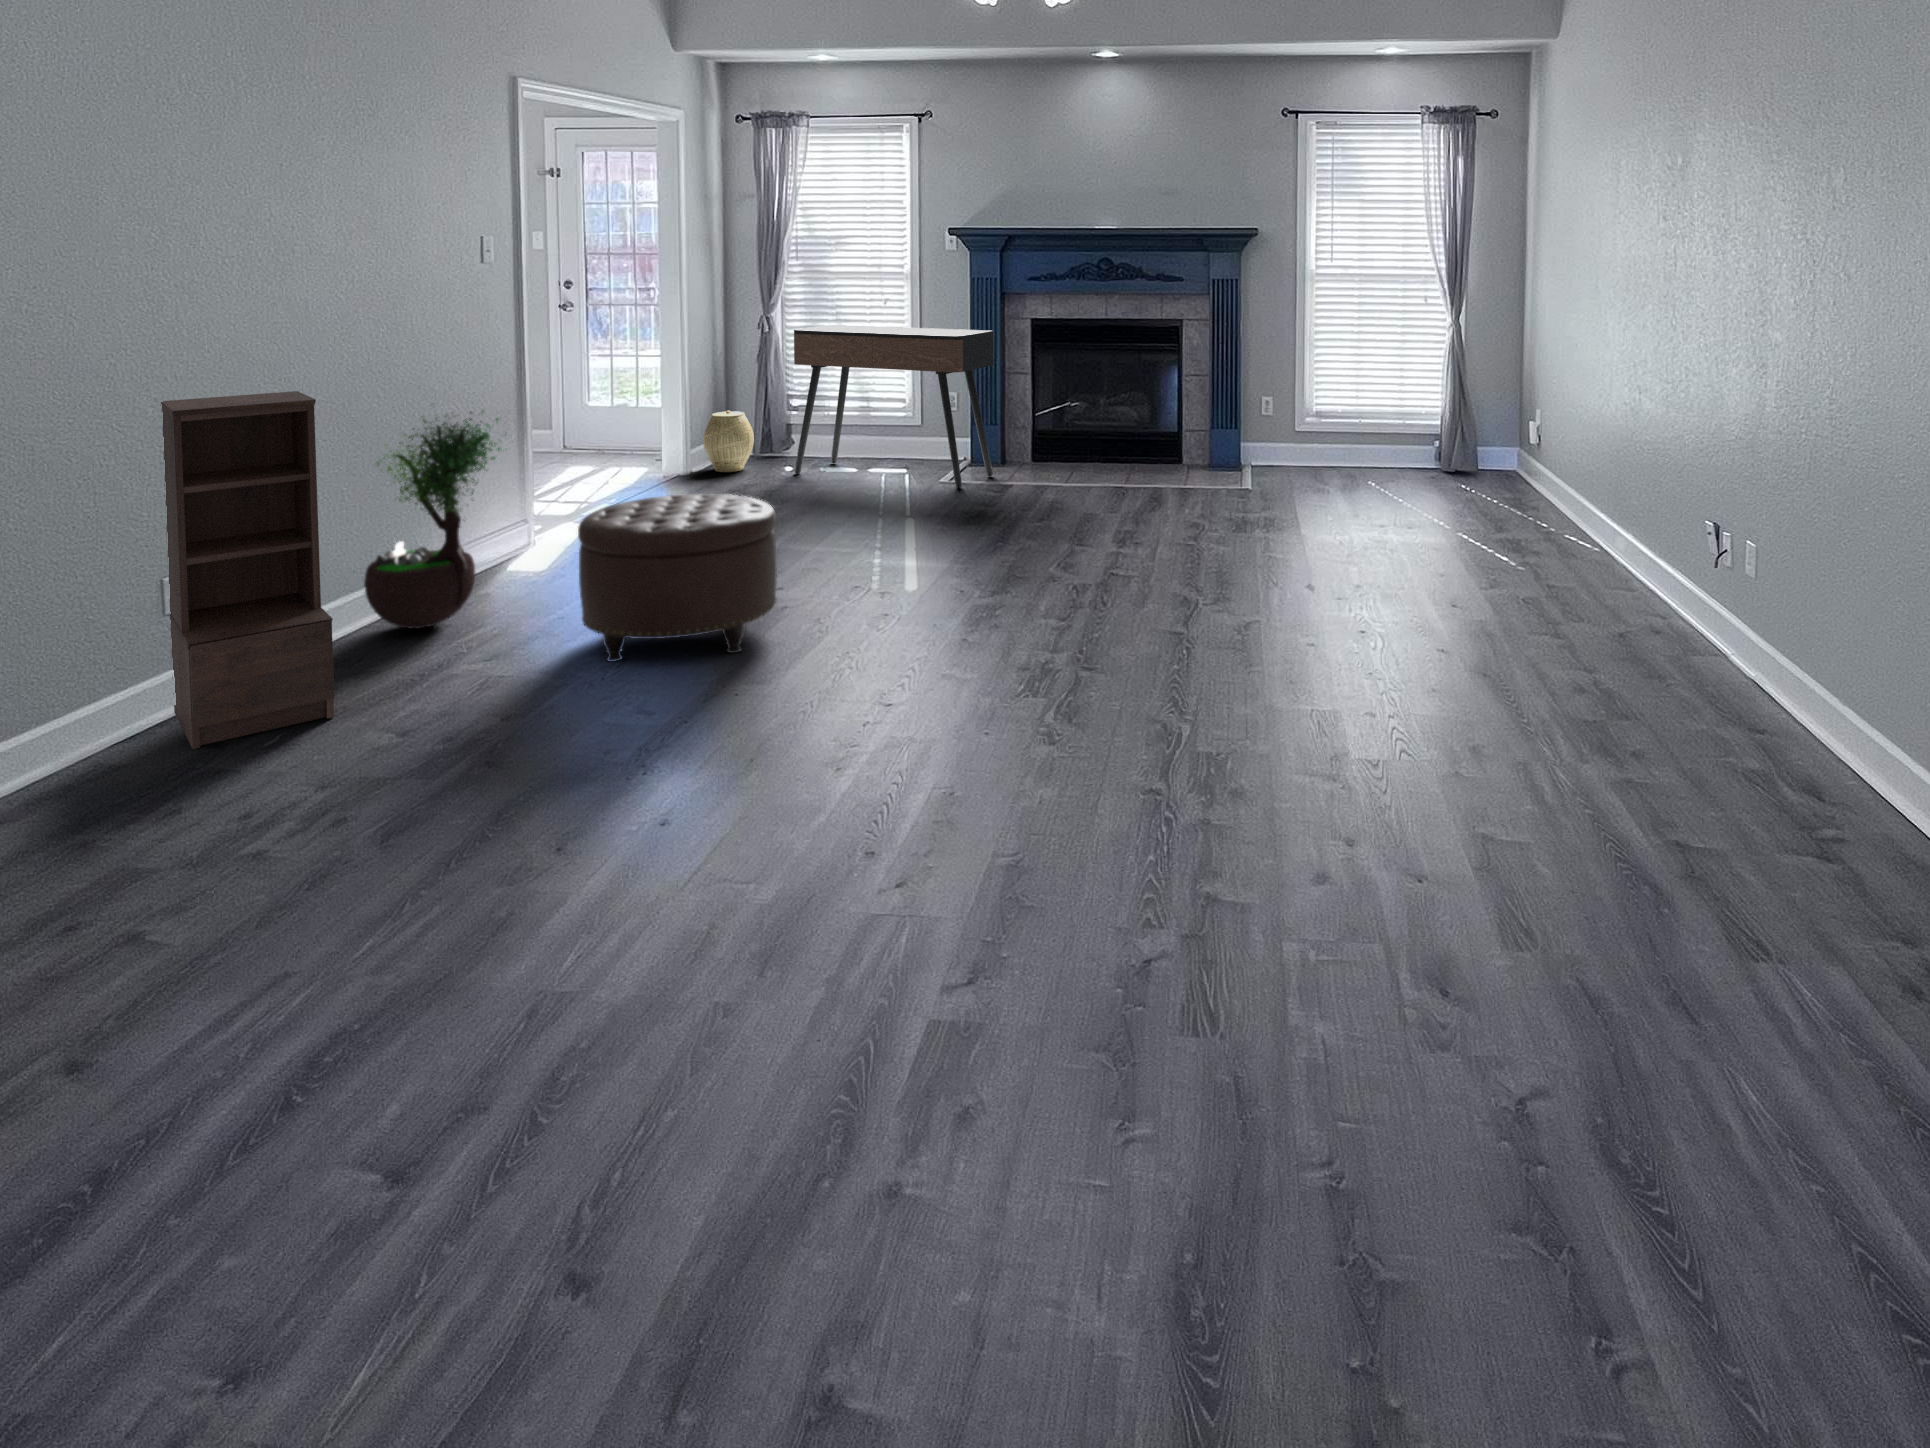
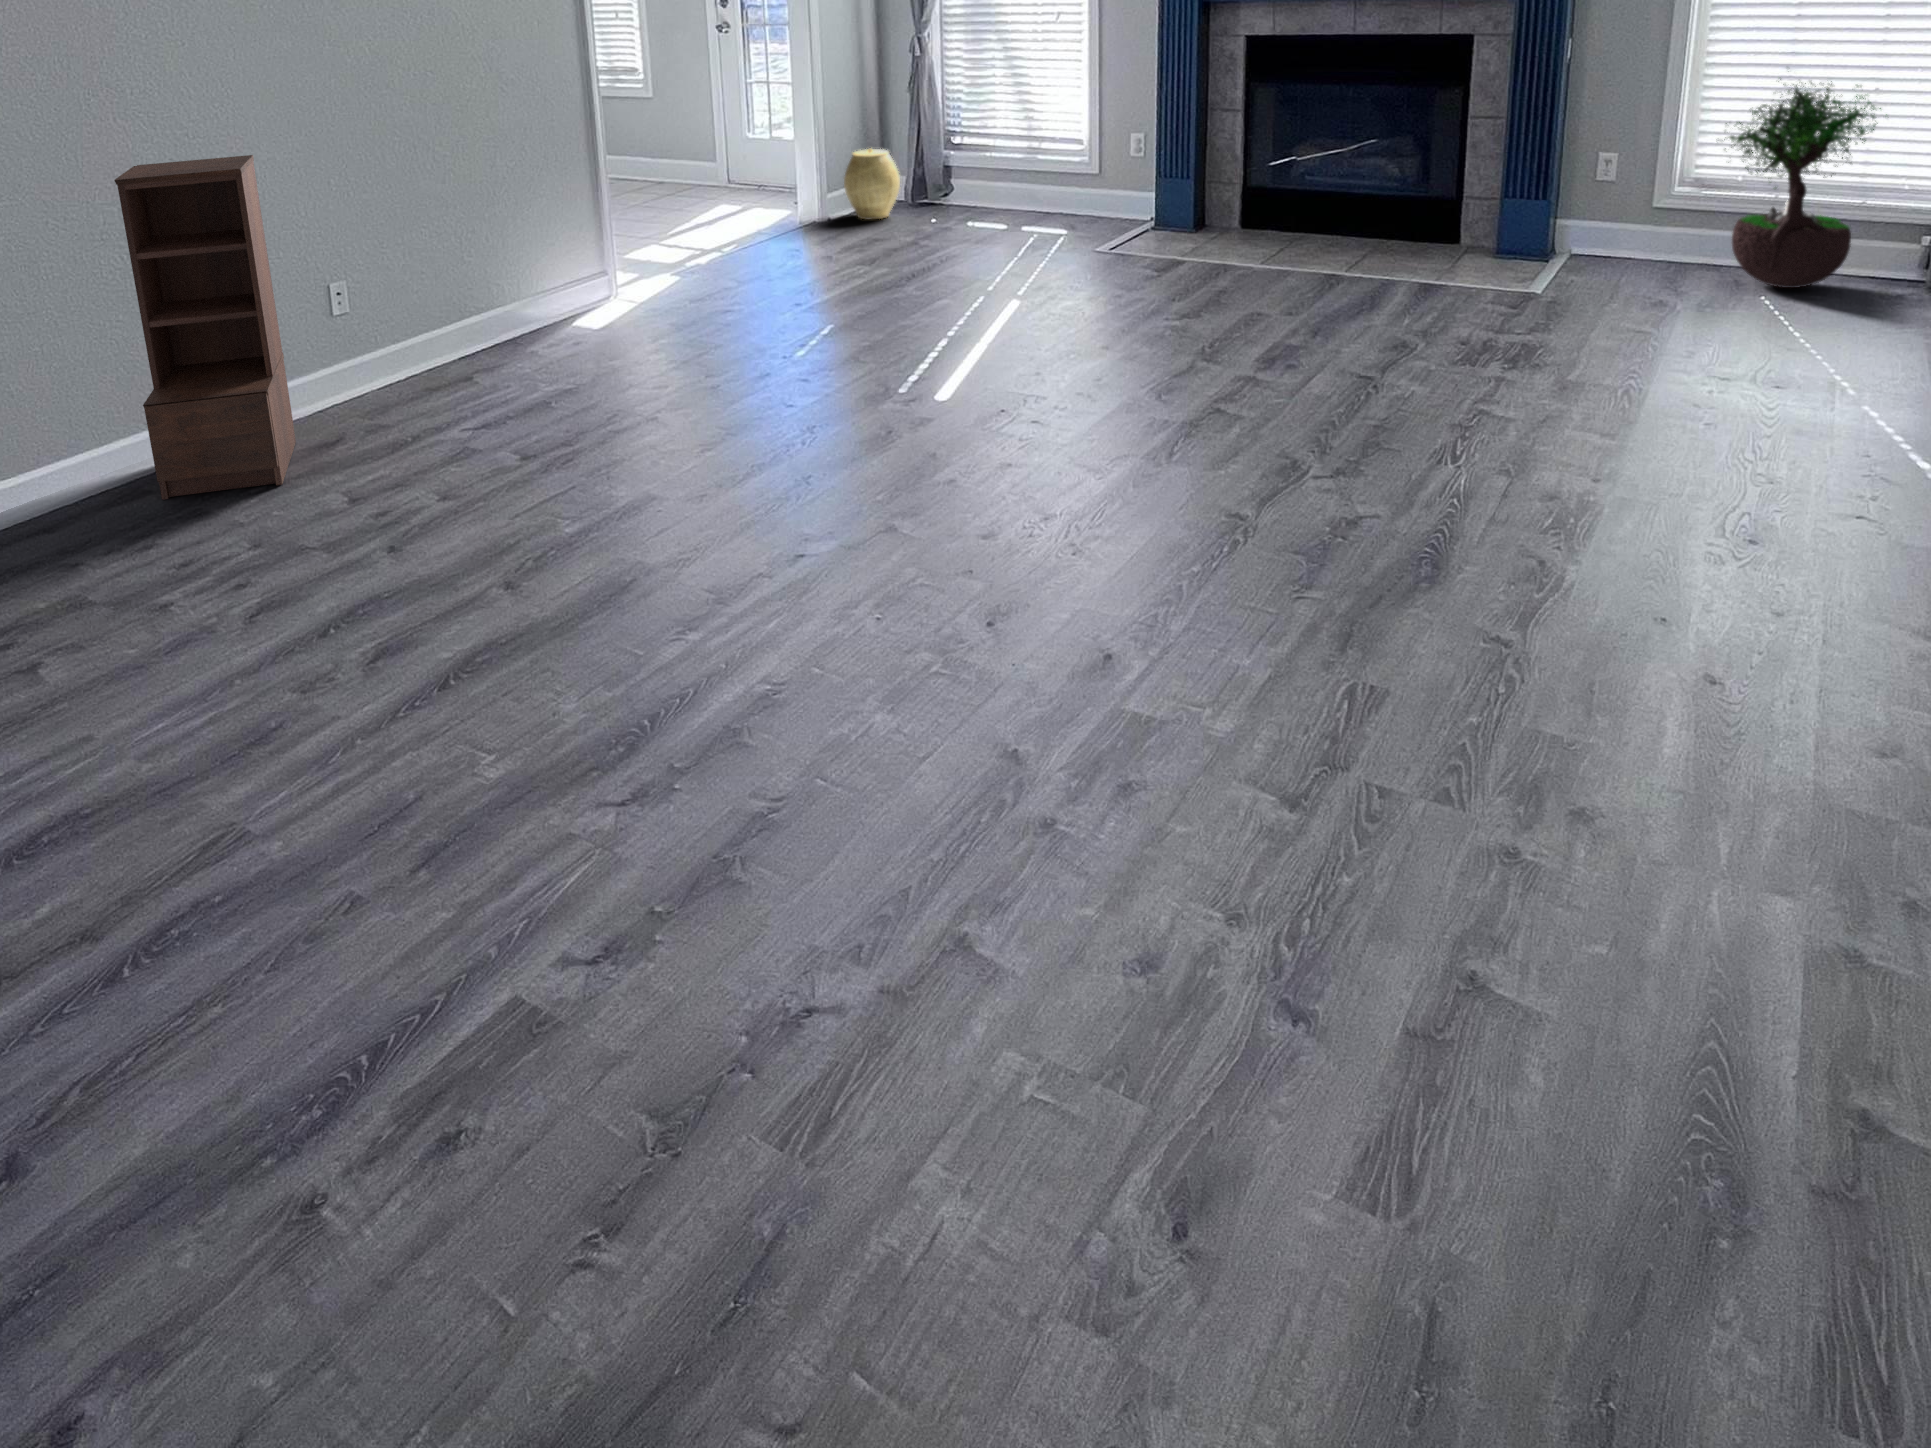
console table: present [794,325,993,488] -> none [935,45,1177,261]
potted tree: present [364,403,507,629] -> present [1724,79,1887,288]
ottoman: present [578,494,777,662] -> none [521,274,743,468]

